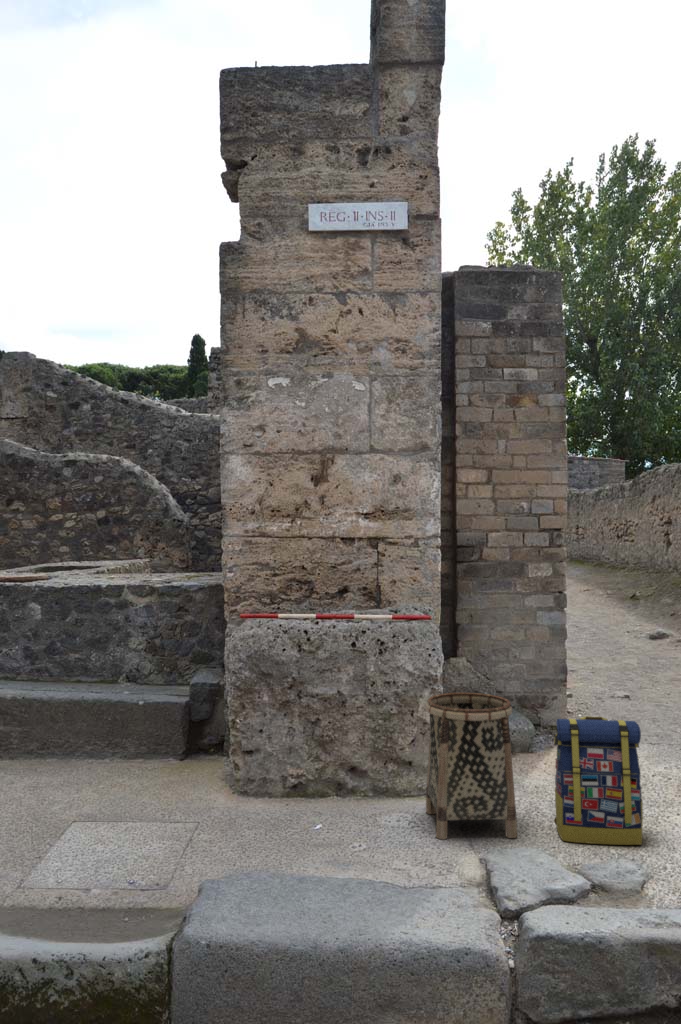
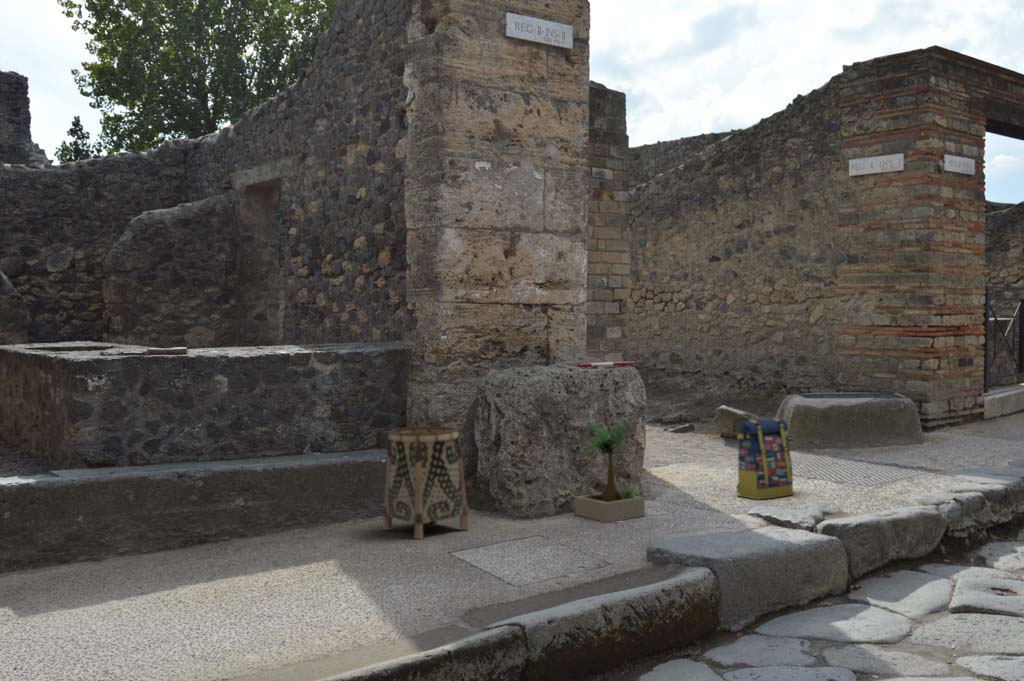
potted plant: none [281,691,371,829] -> present [575,421,645,522]
basket: present [426,693,517,839] -> present [383,426,469,539]

